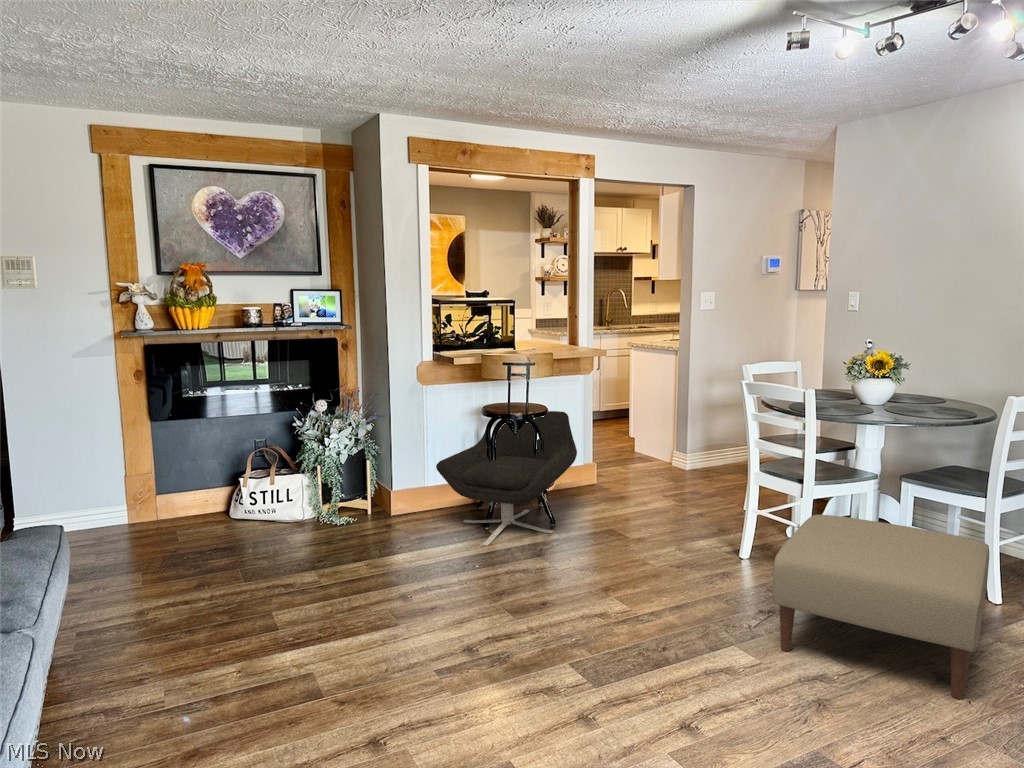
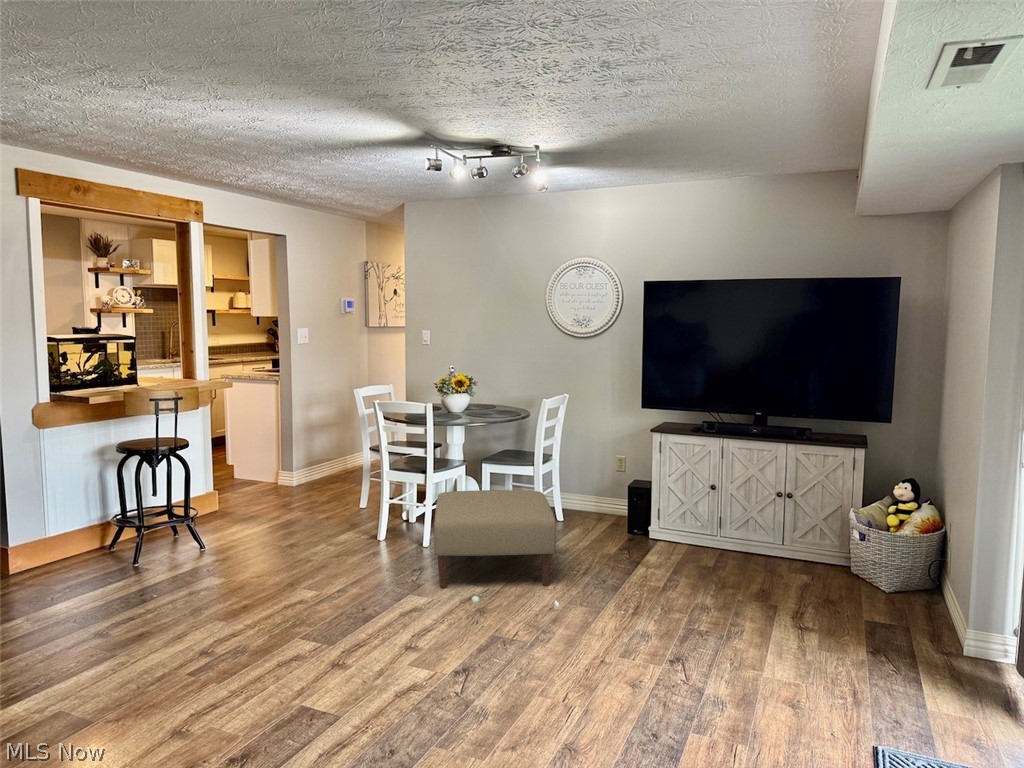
lounge chair: present [436,411,577,545] -> none [75,442,221,577]

